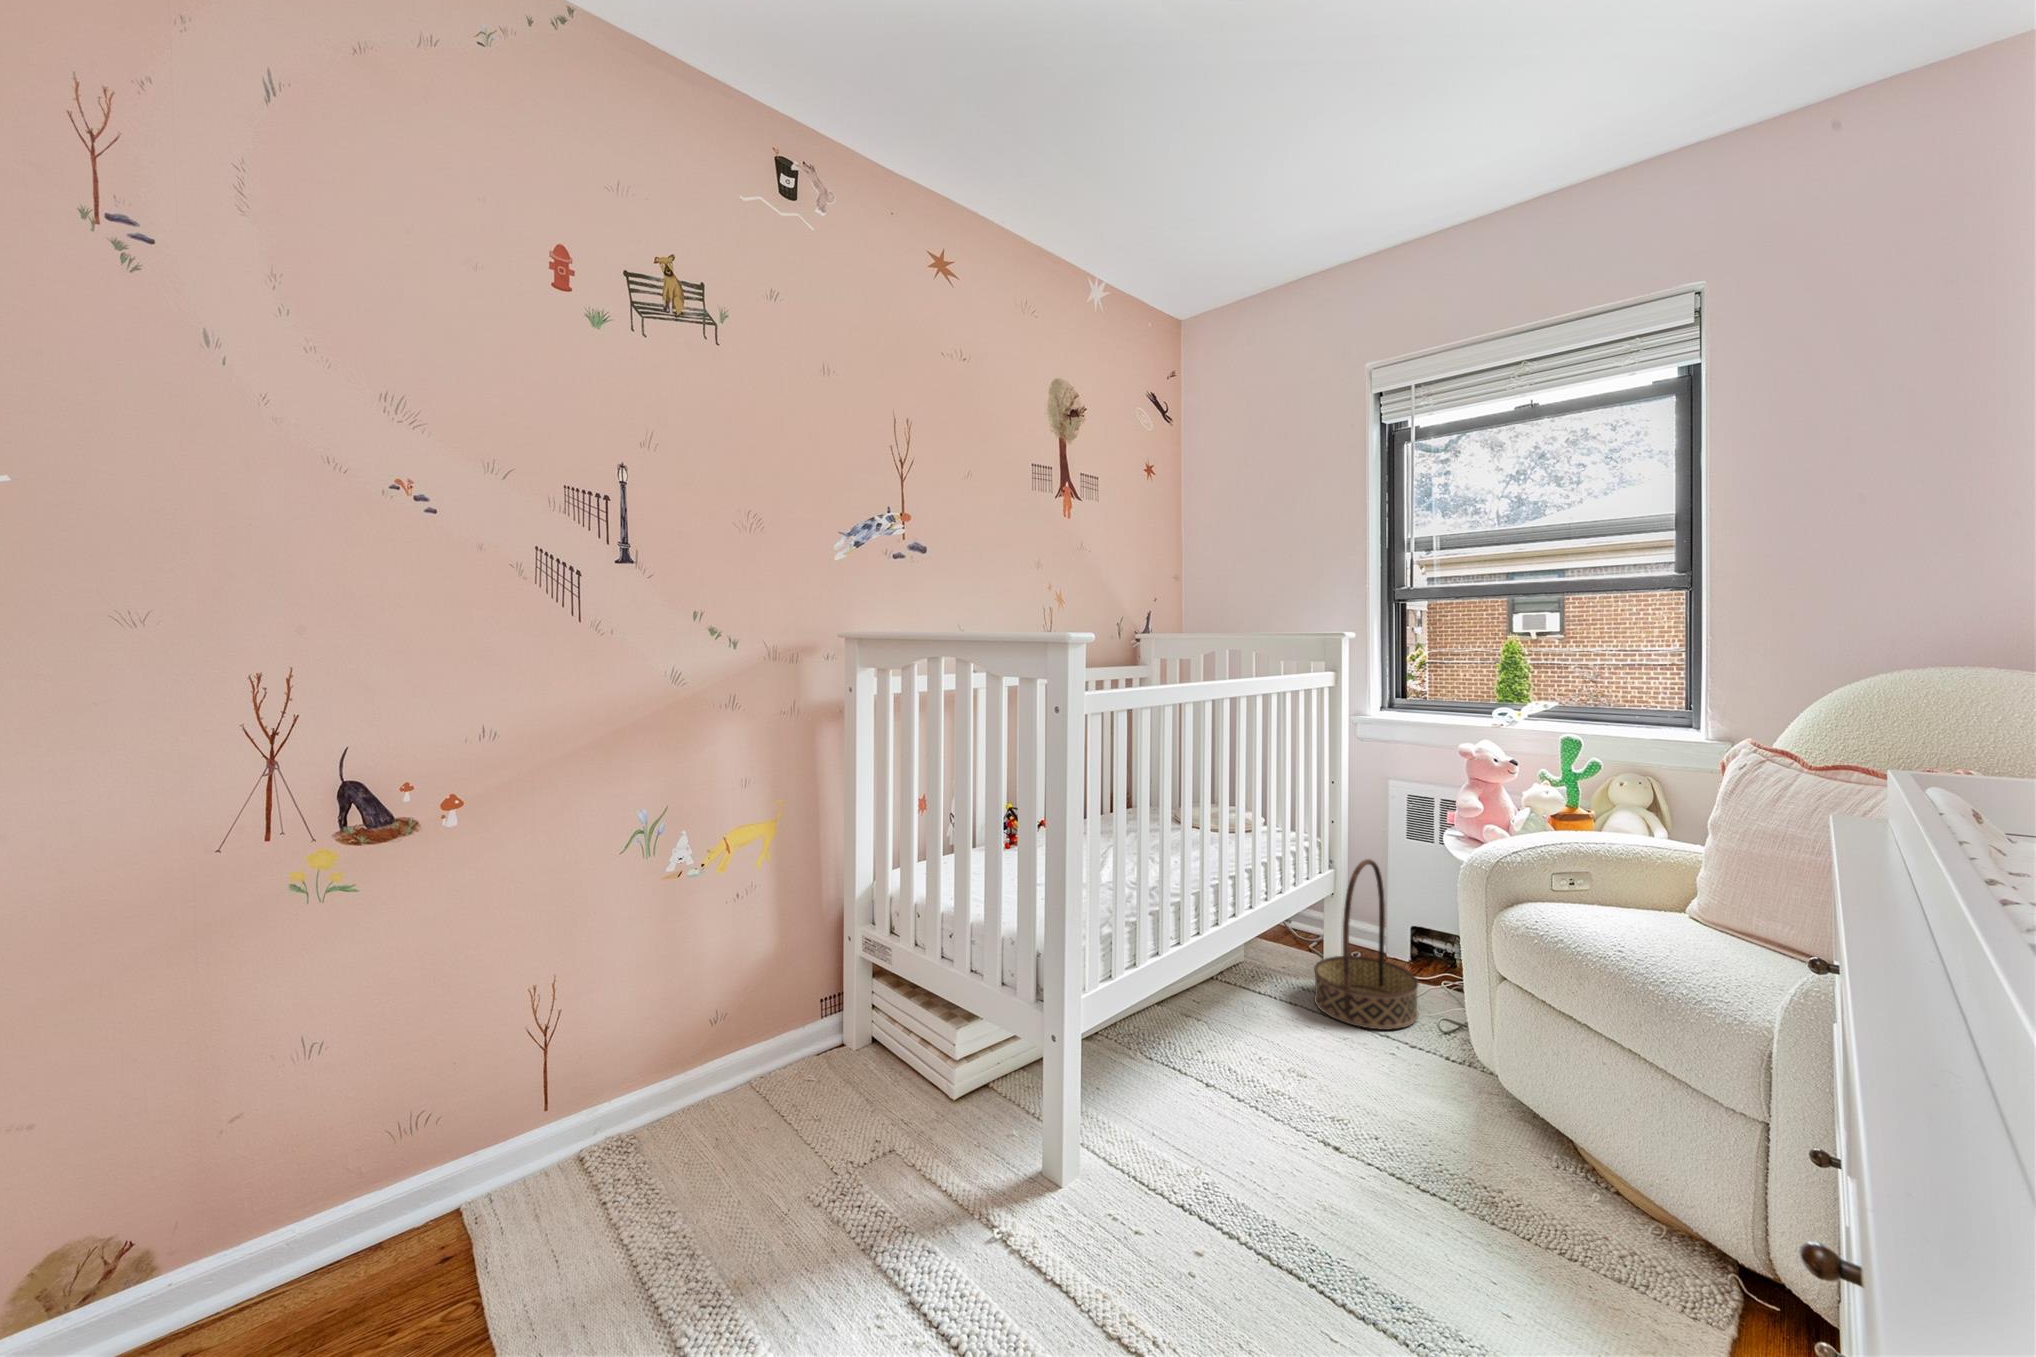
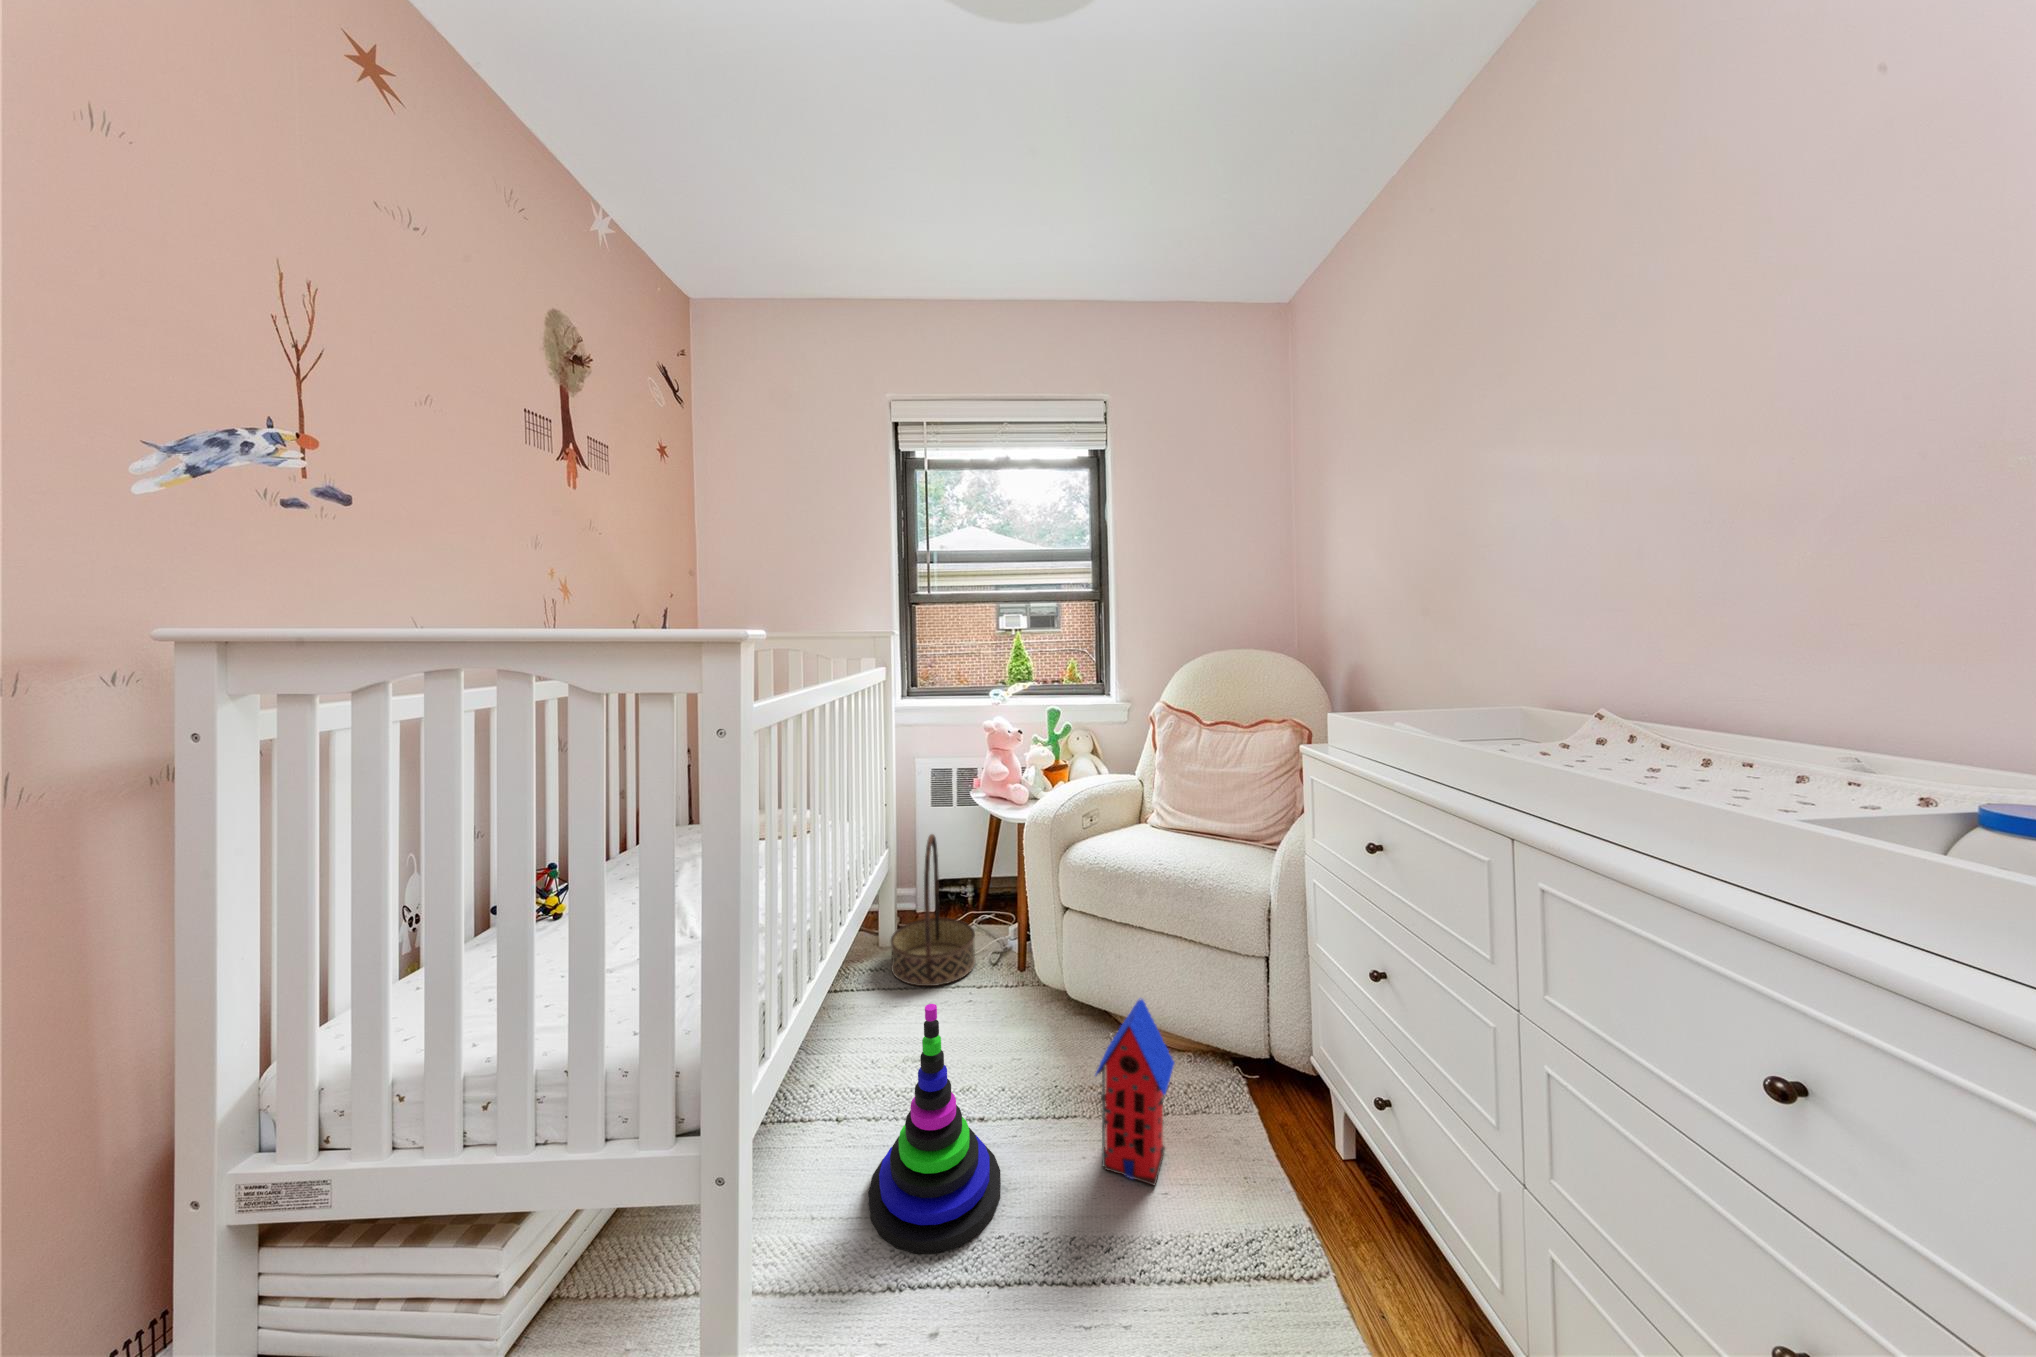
stacking toy: none [1190,987,1324,1220] -> present [868,1004,1001,1253]
toy house: none [1437,1075,1559,1297] -> present [1096,999,1174,1185]

